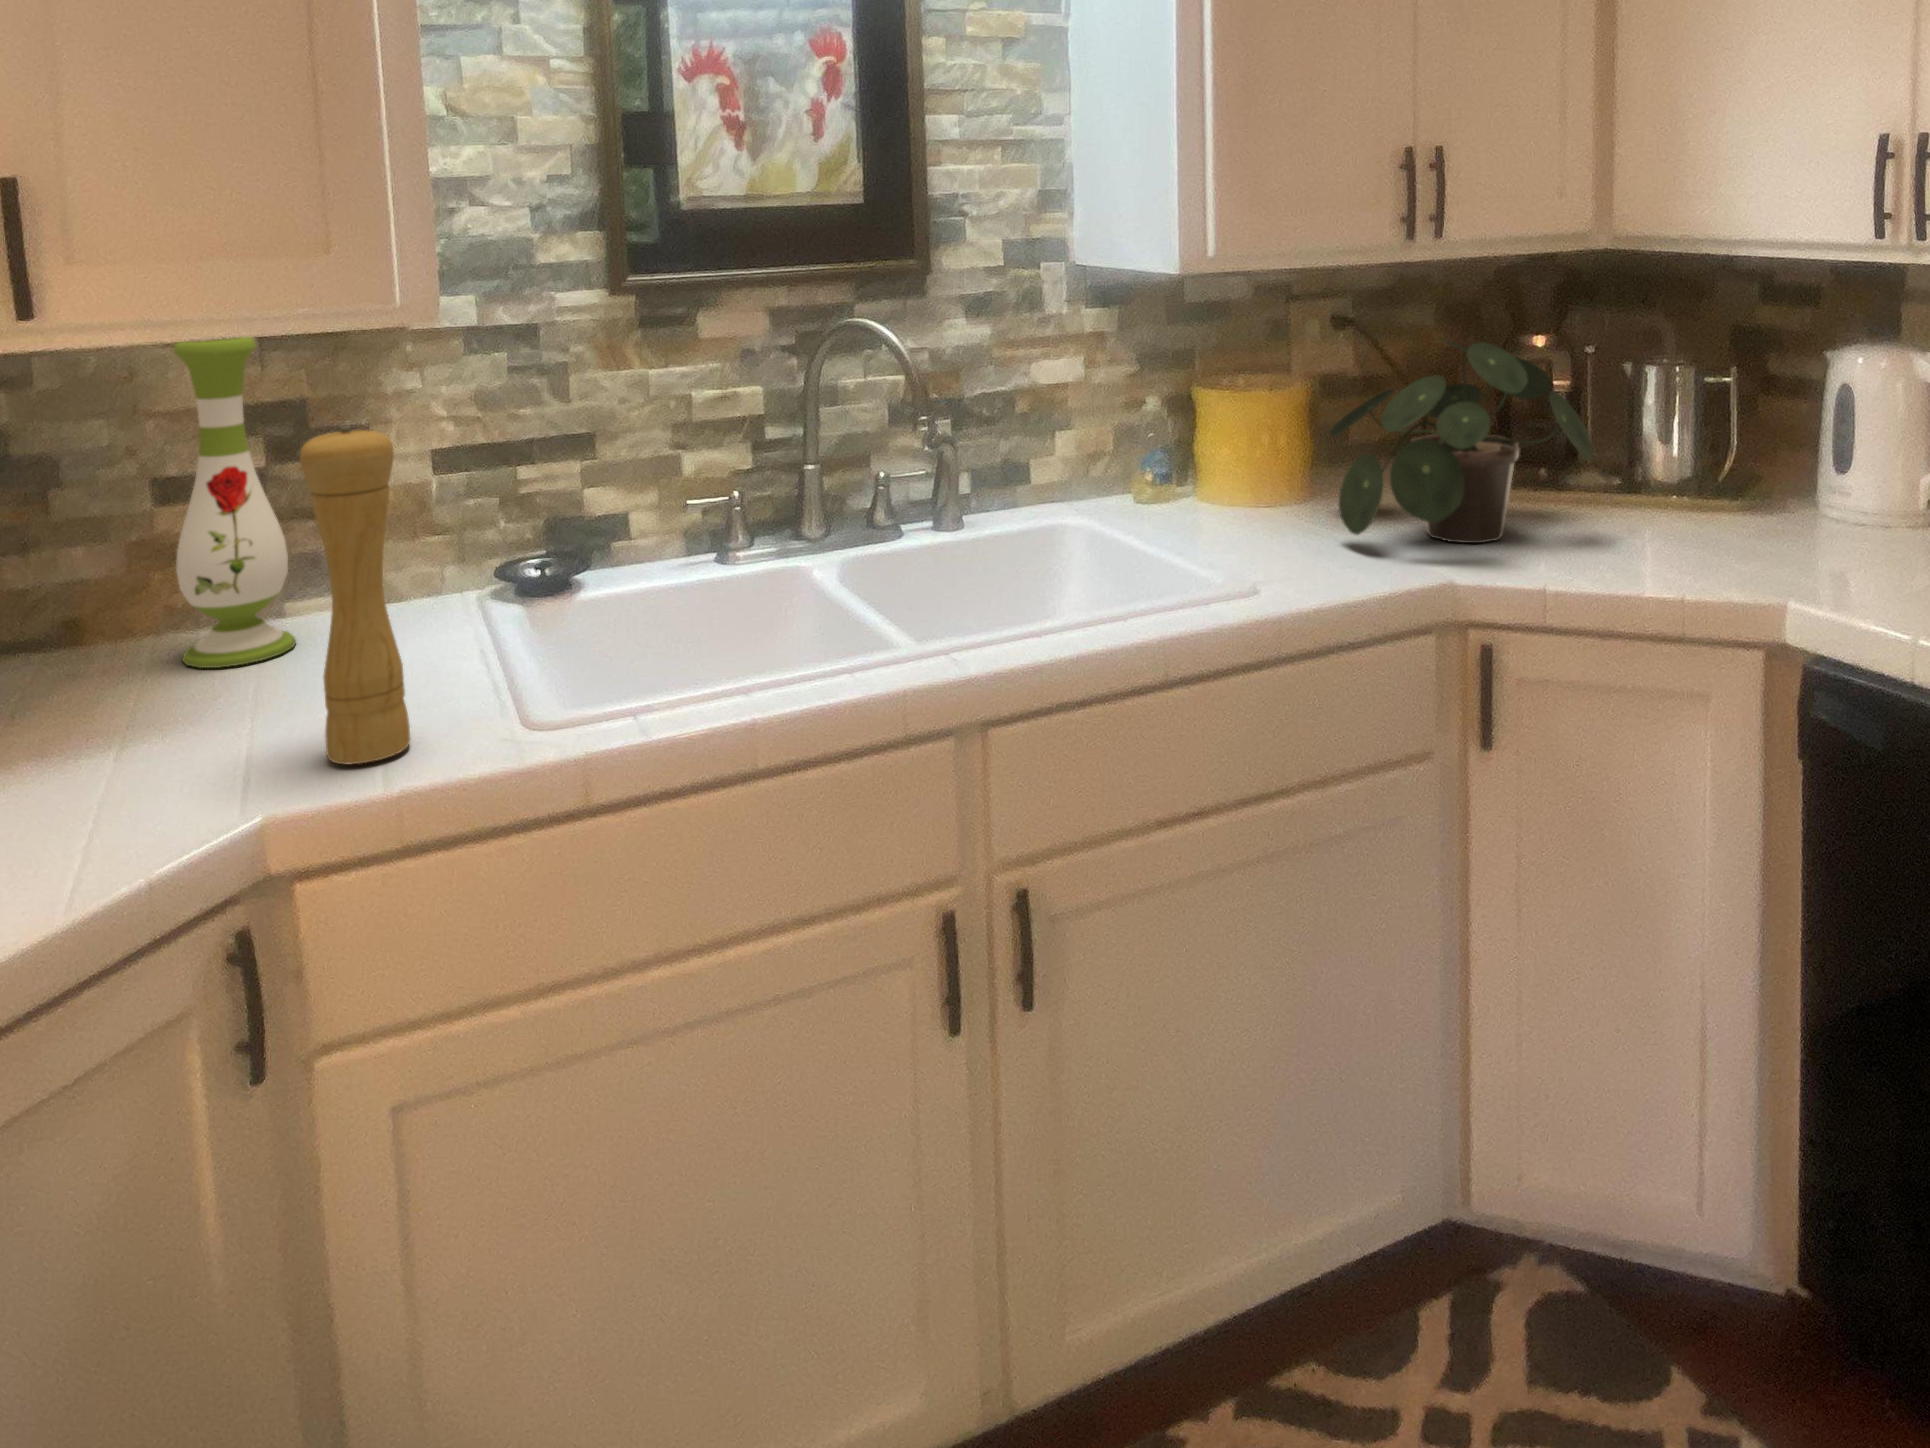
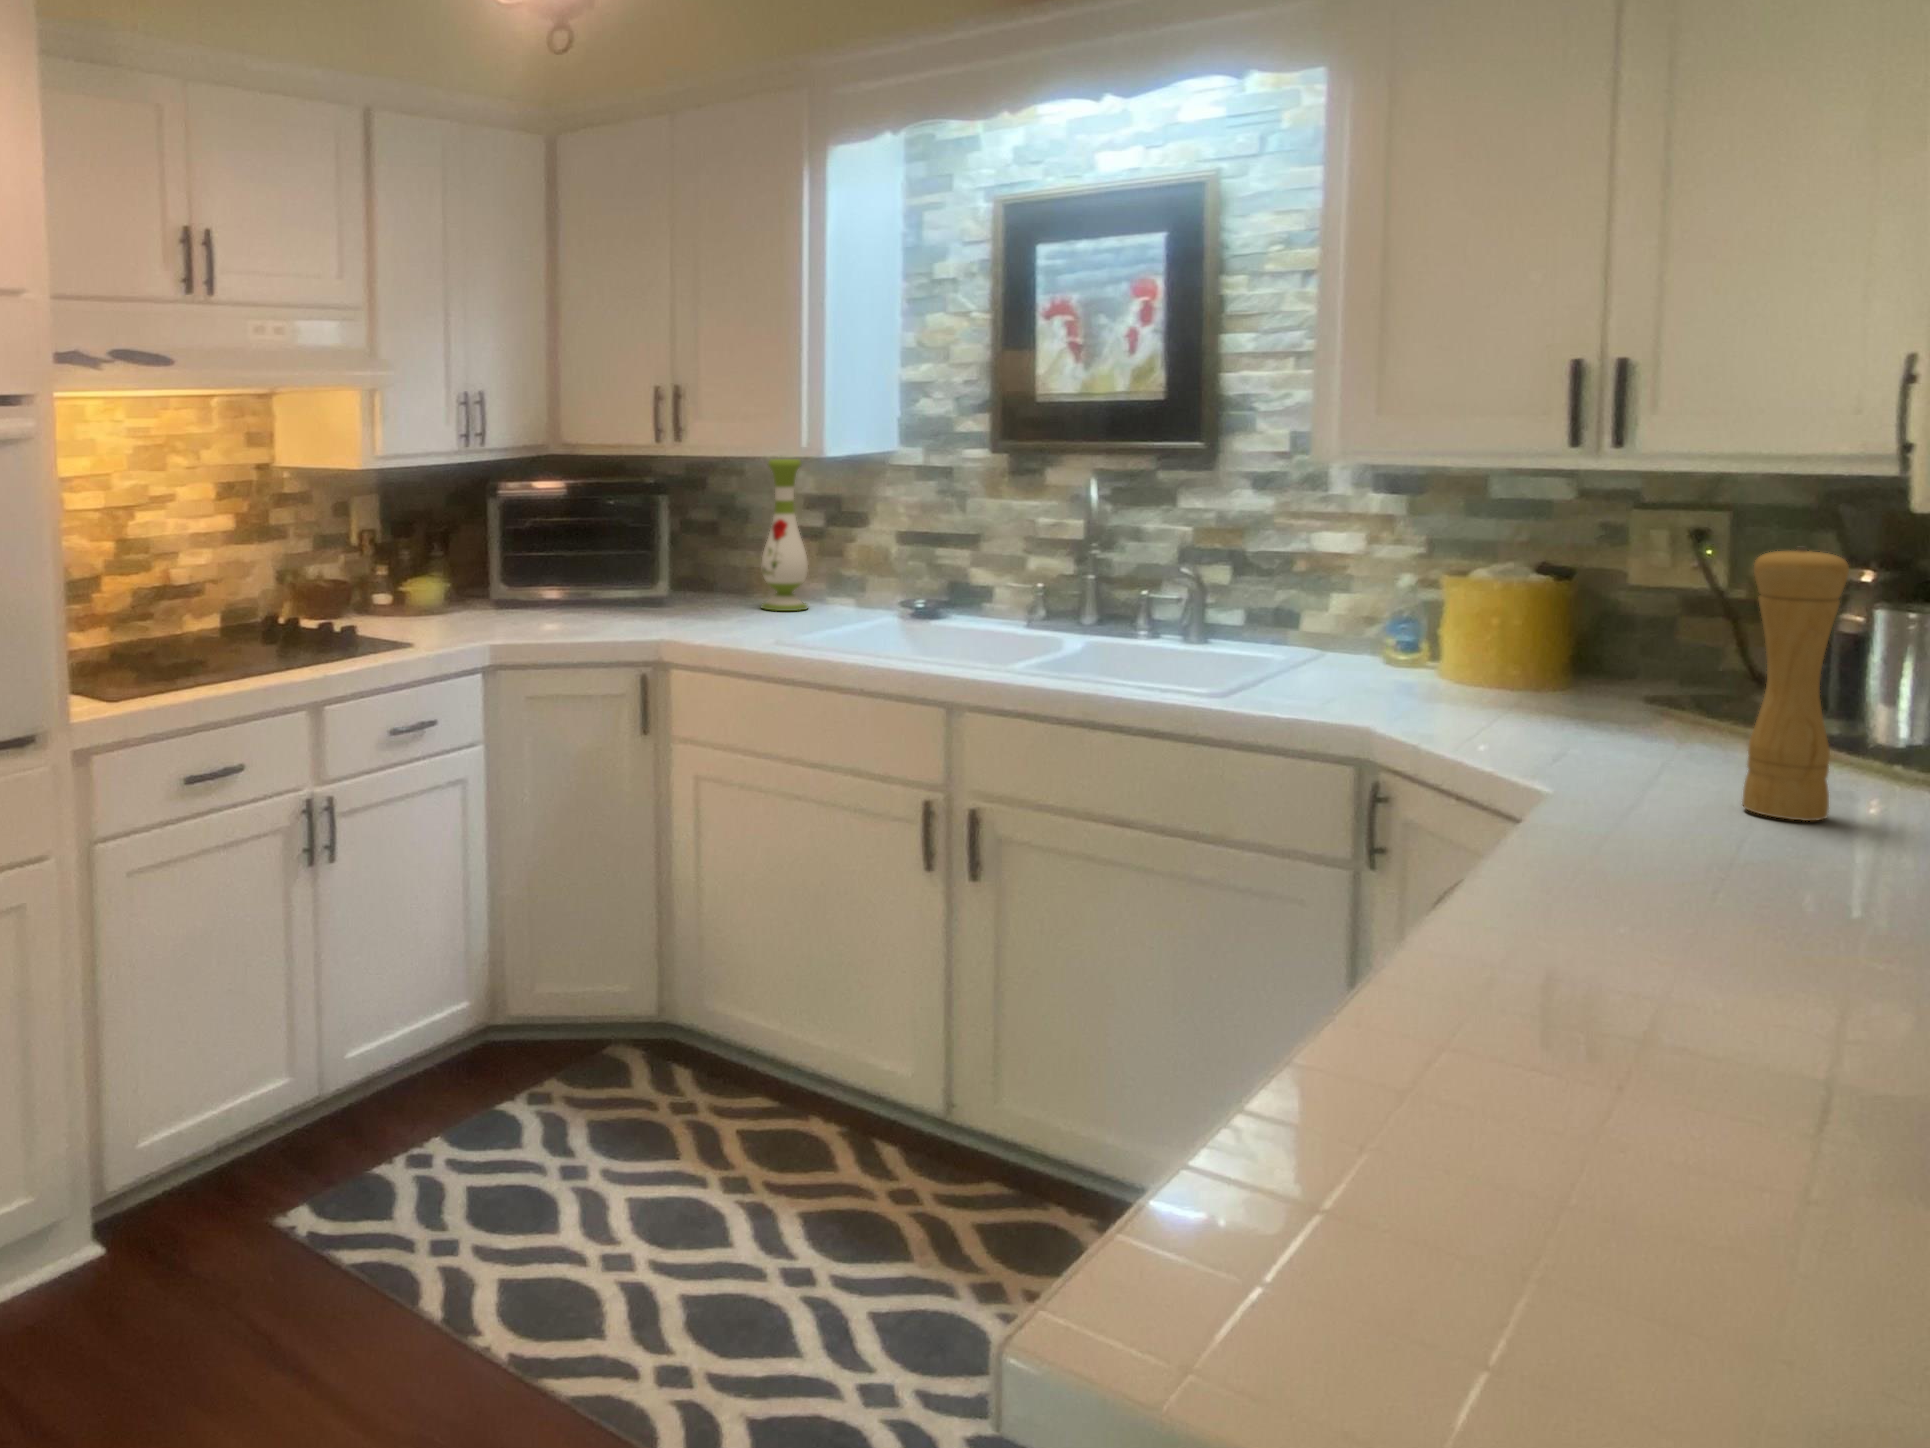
potted plant: present [1330,341,1593,543] -> none [1372,537,1675,731]
pepper mill: present [300,426,410,764] -> present [1742,547,1849,821]

